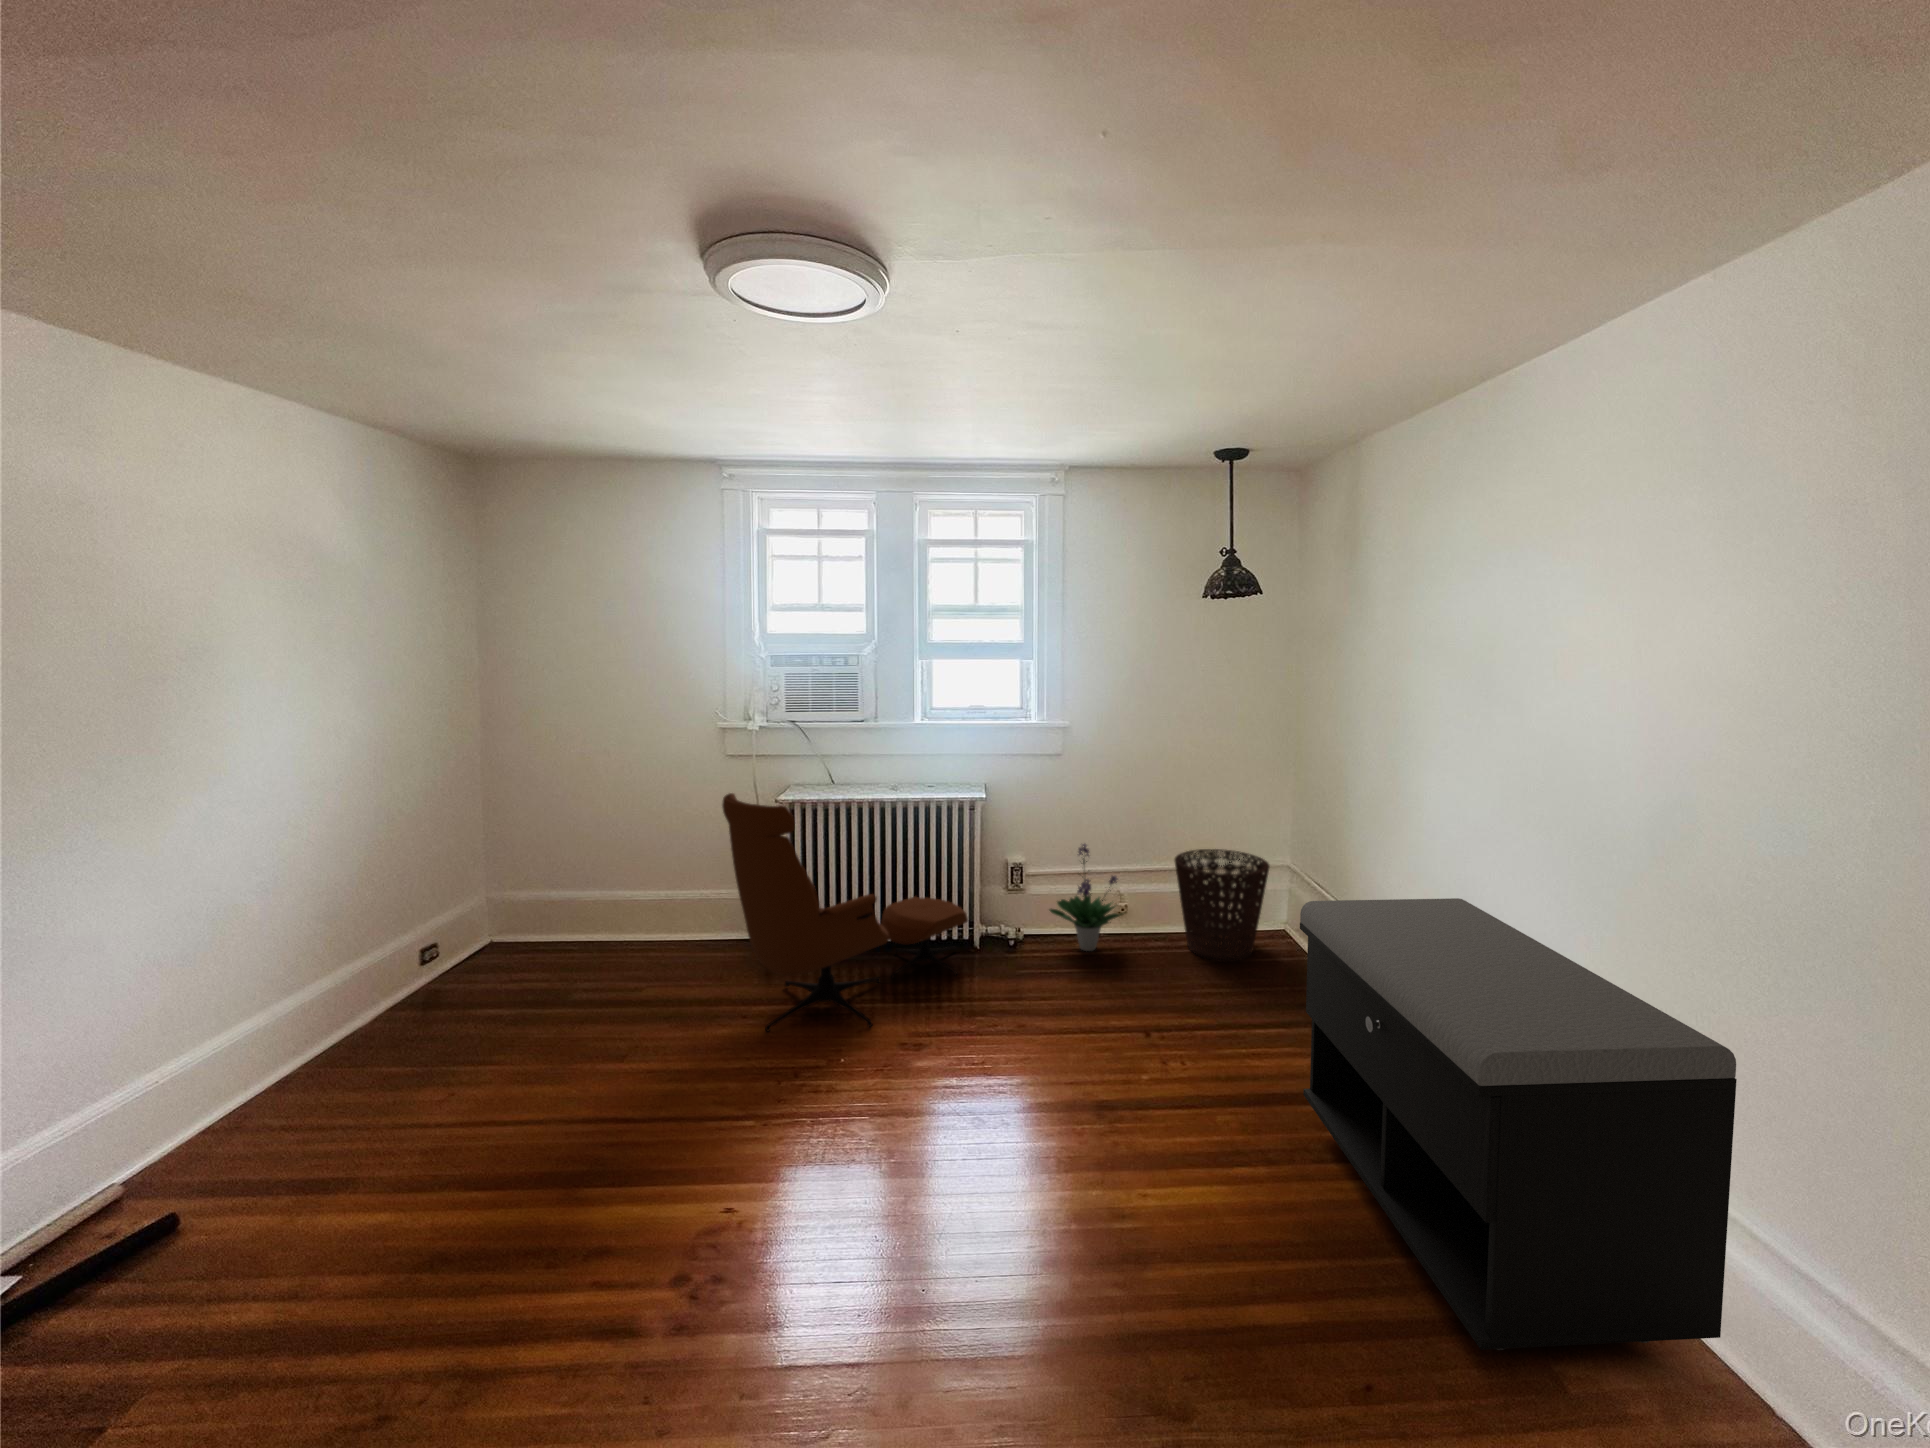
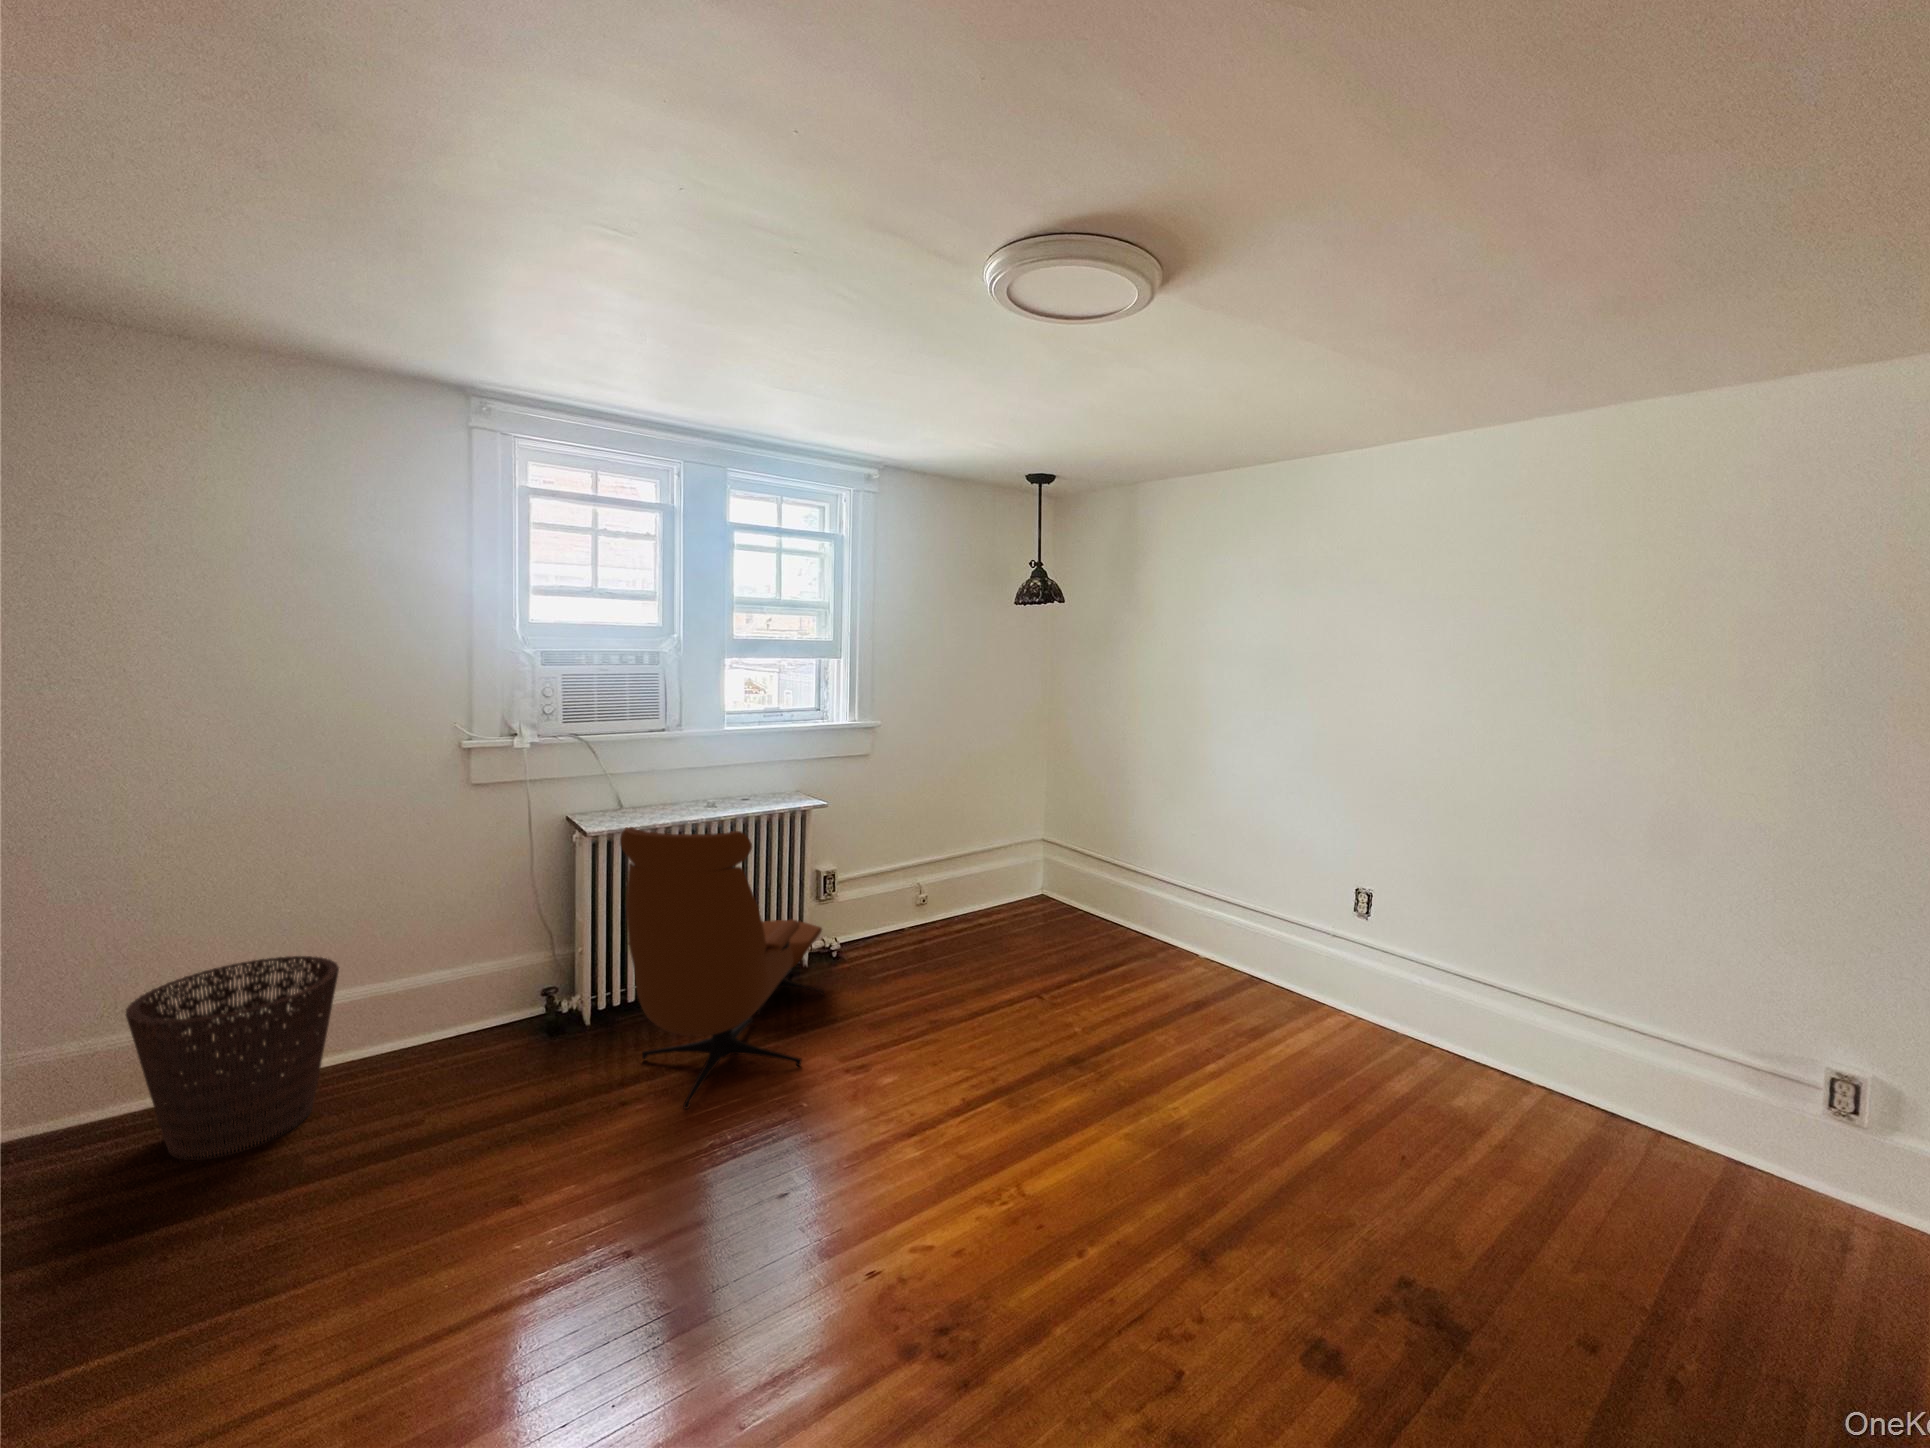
potted plant: present [1050,844,1122,951] -> none [876,838,949,943]
basket: present [1175,849,1270,960] -> present [126,956,339,1160]
storage bench: present [1300,898,1737,1350] -> none [1209,830,1512,1104]

